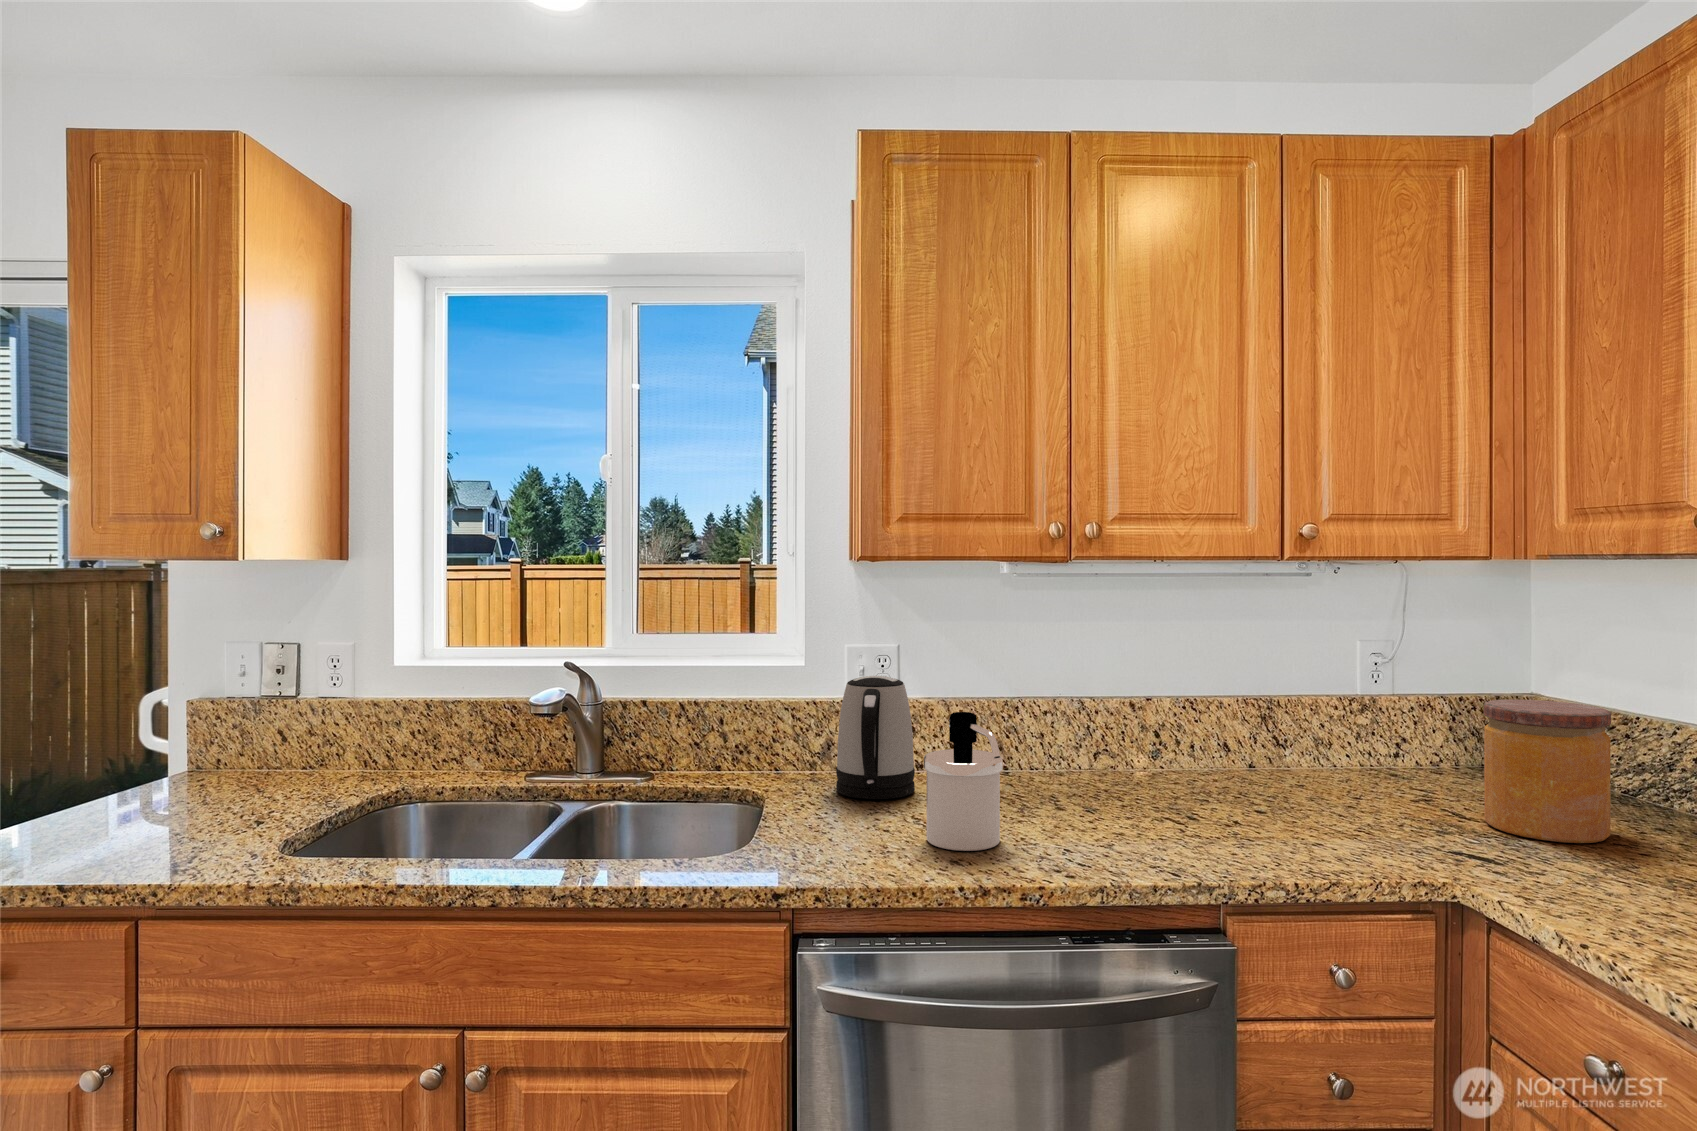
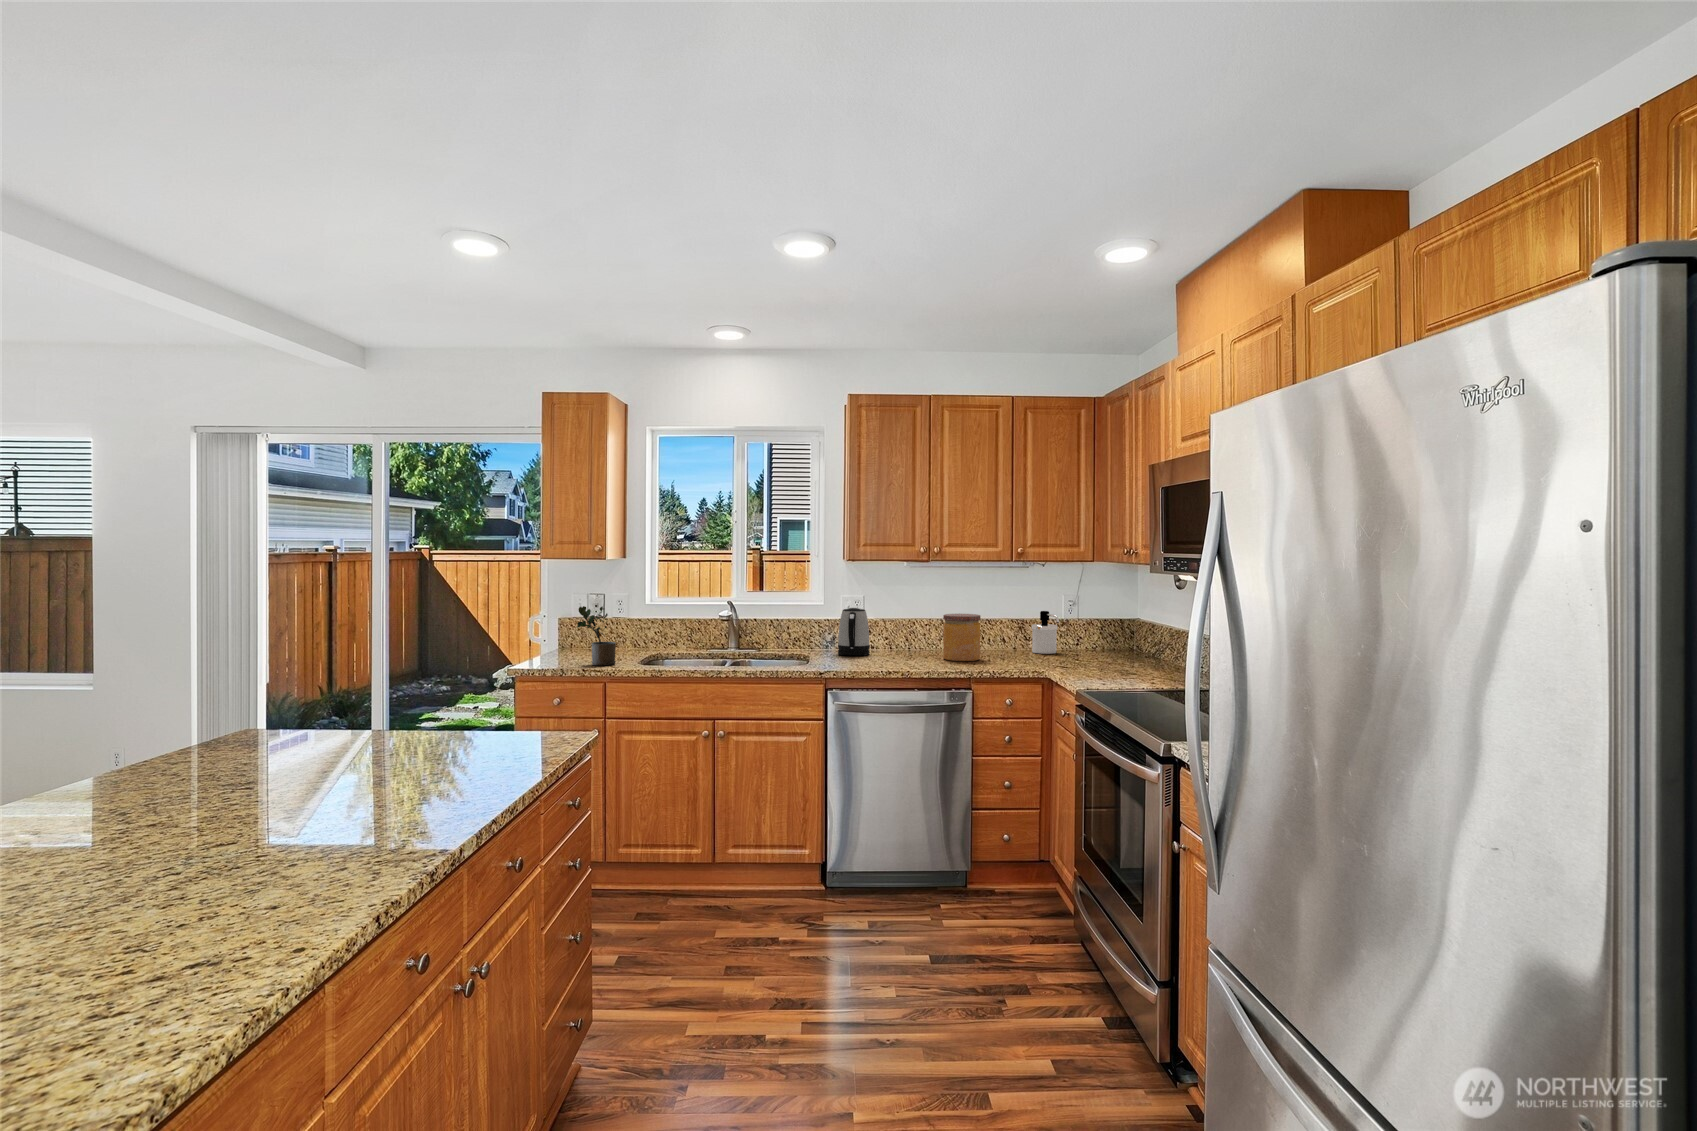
potted plant: none [81,686,216,858] -> present [577,606,616,666]
jar: present [1484,699,1611,843] -> present [943,614,981,661]
soap dispenser: present [924,712,1003,851] -> present [1032,611,1059,654]

